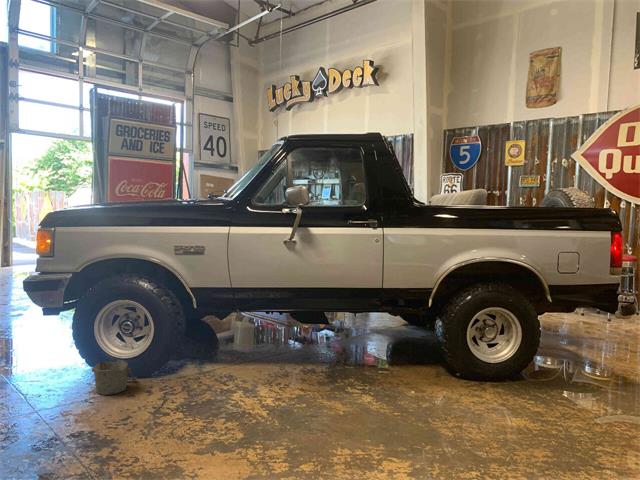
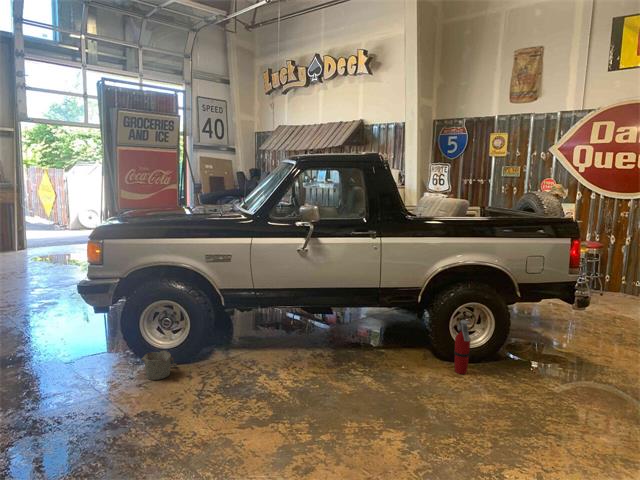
fire extinguisher: none [473,327,494,395] -> present [454,320,471,374]

